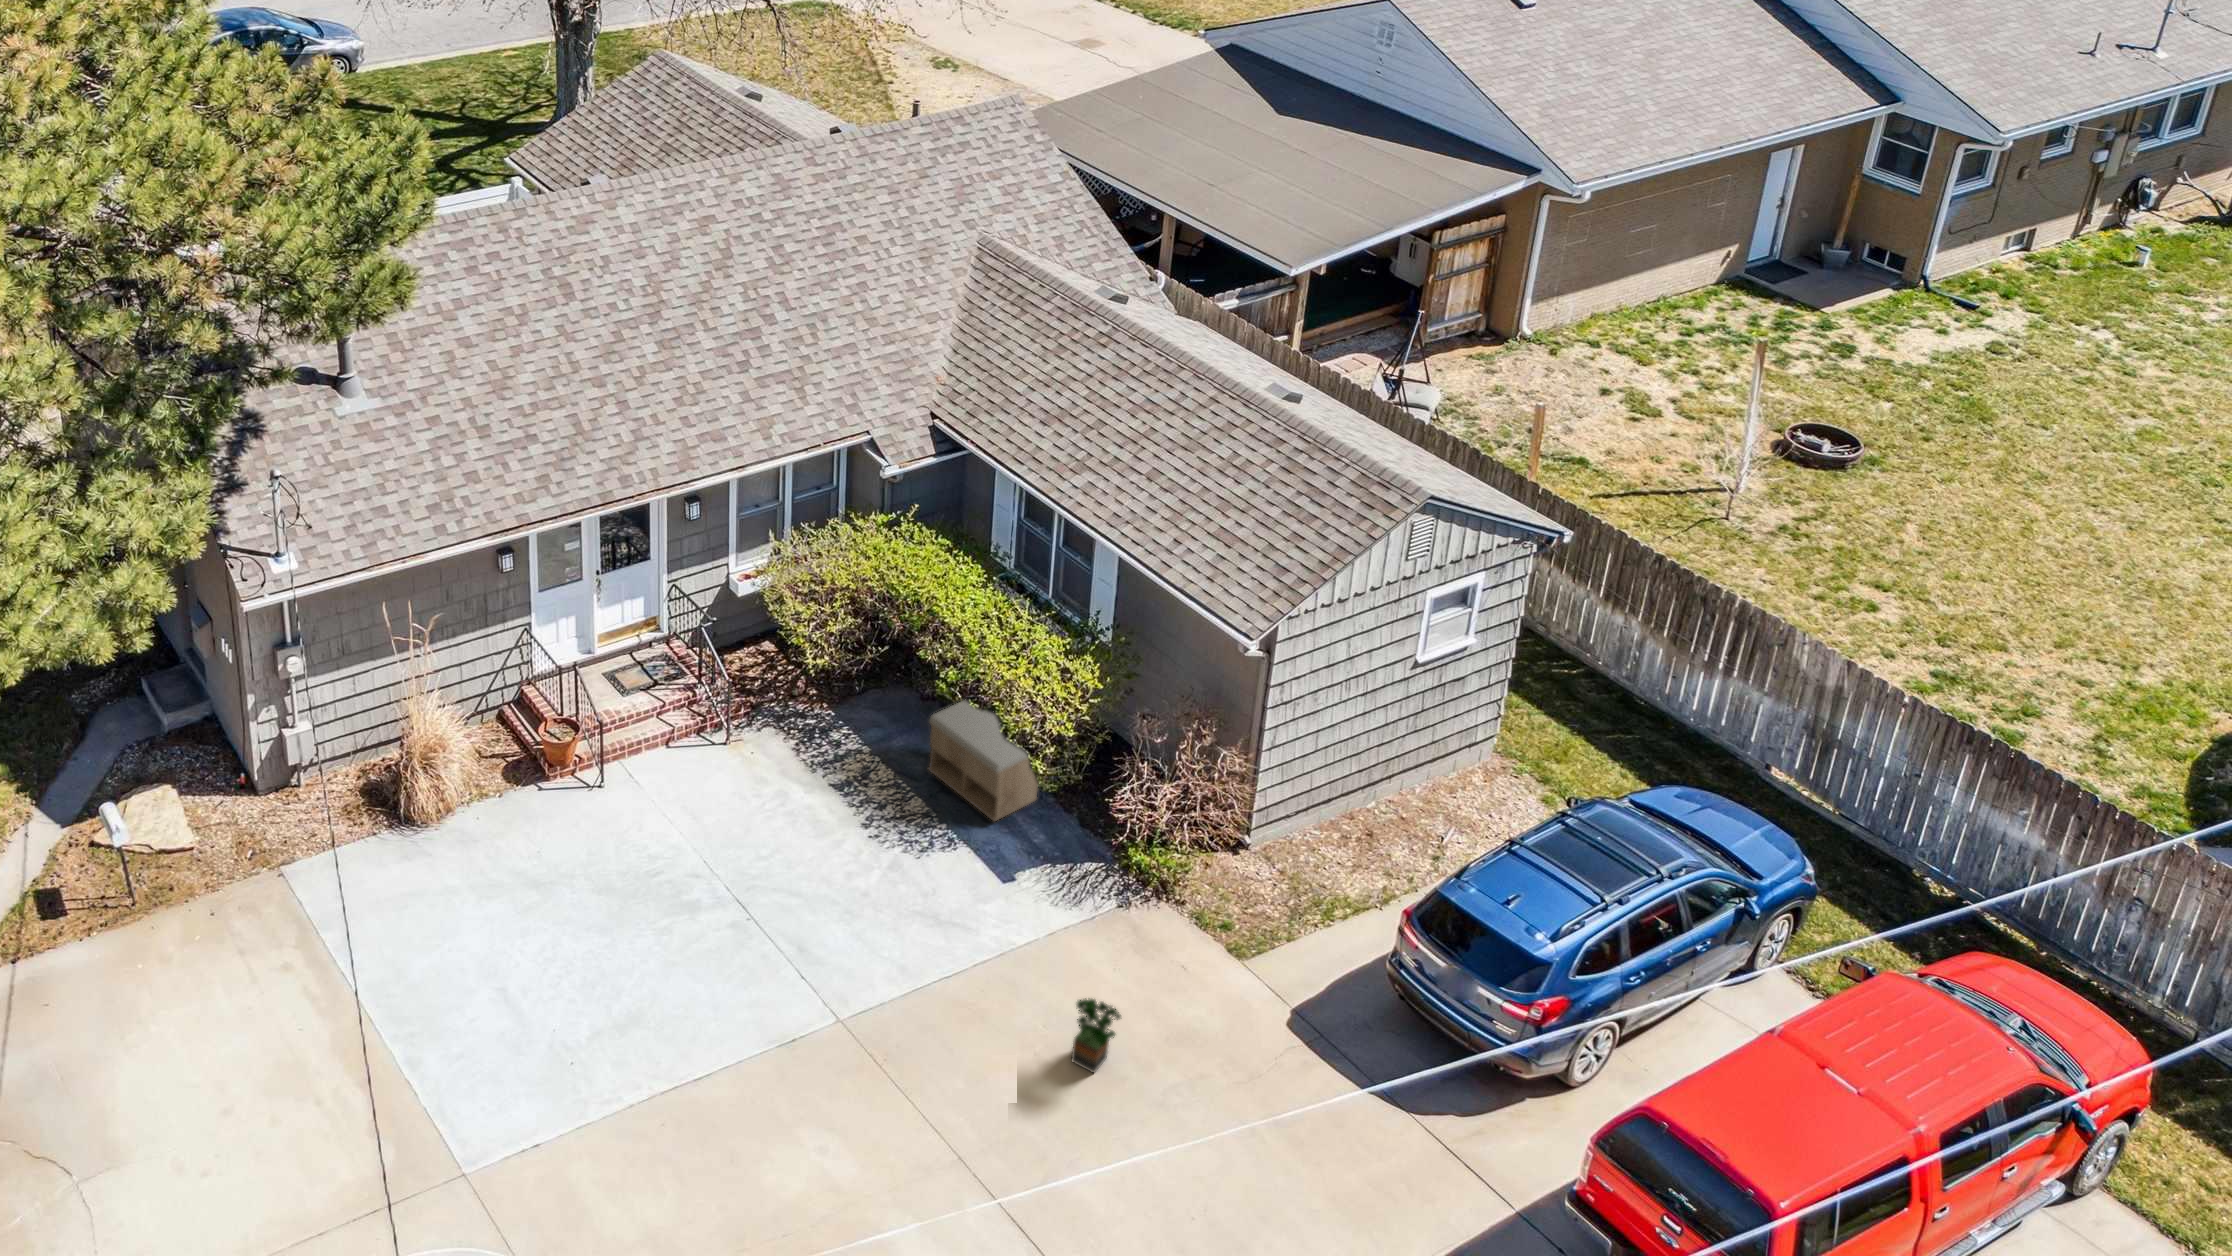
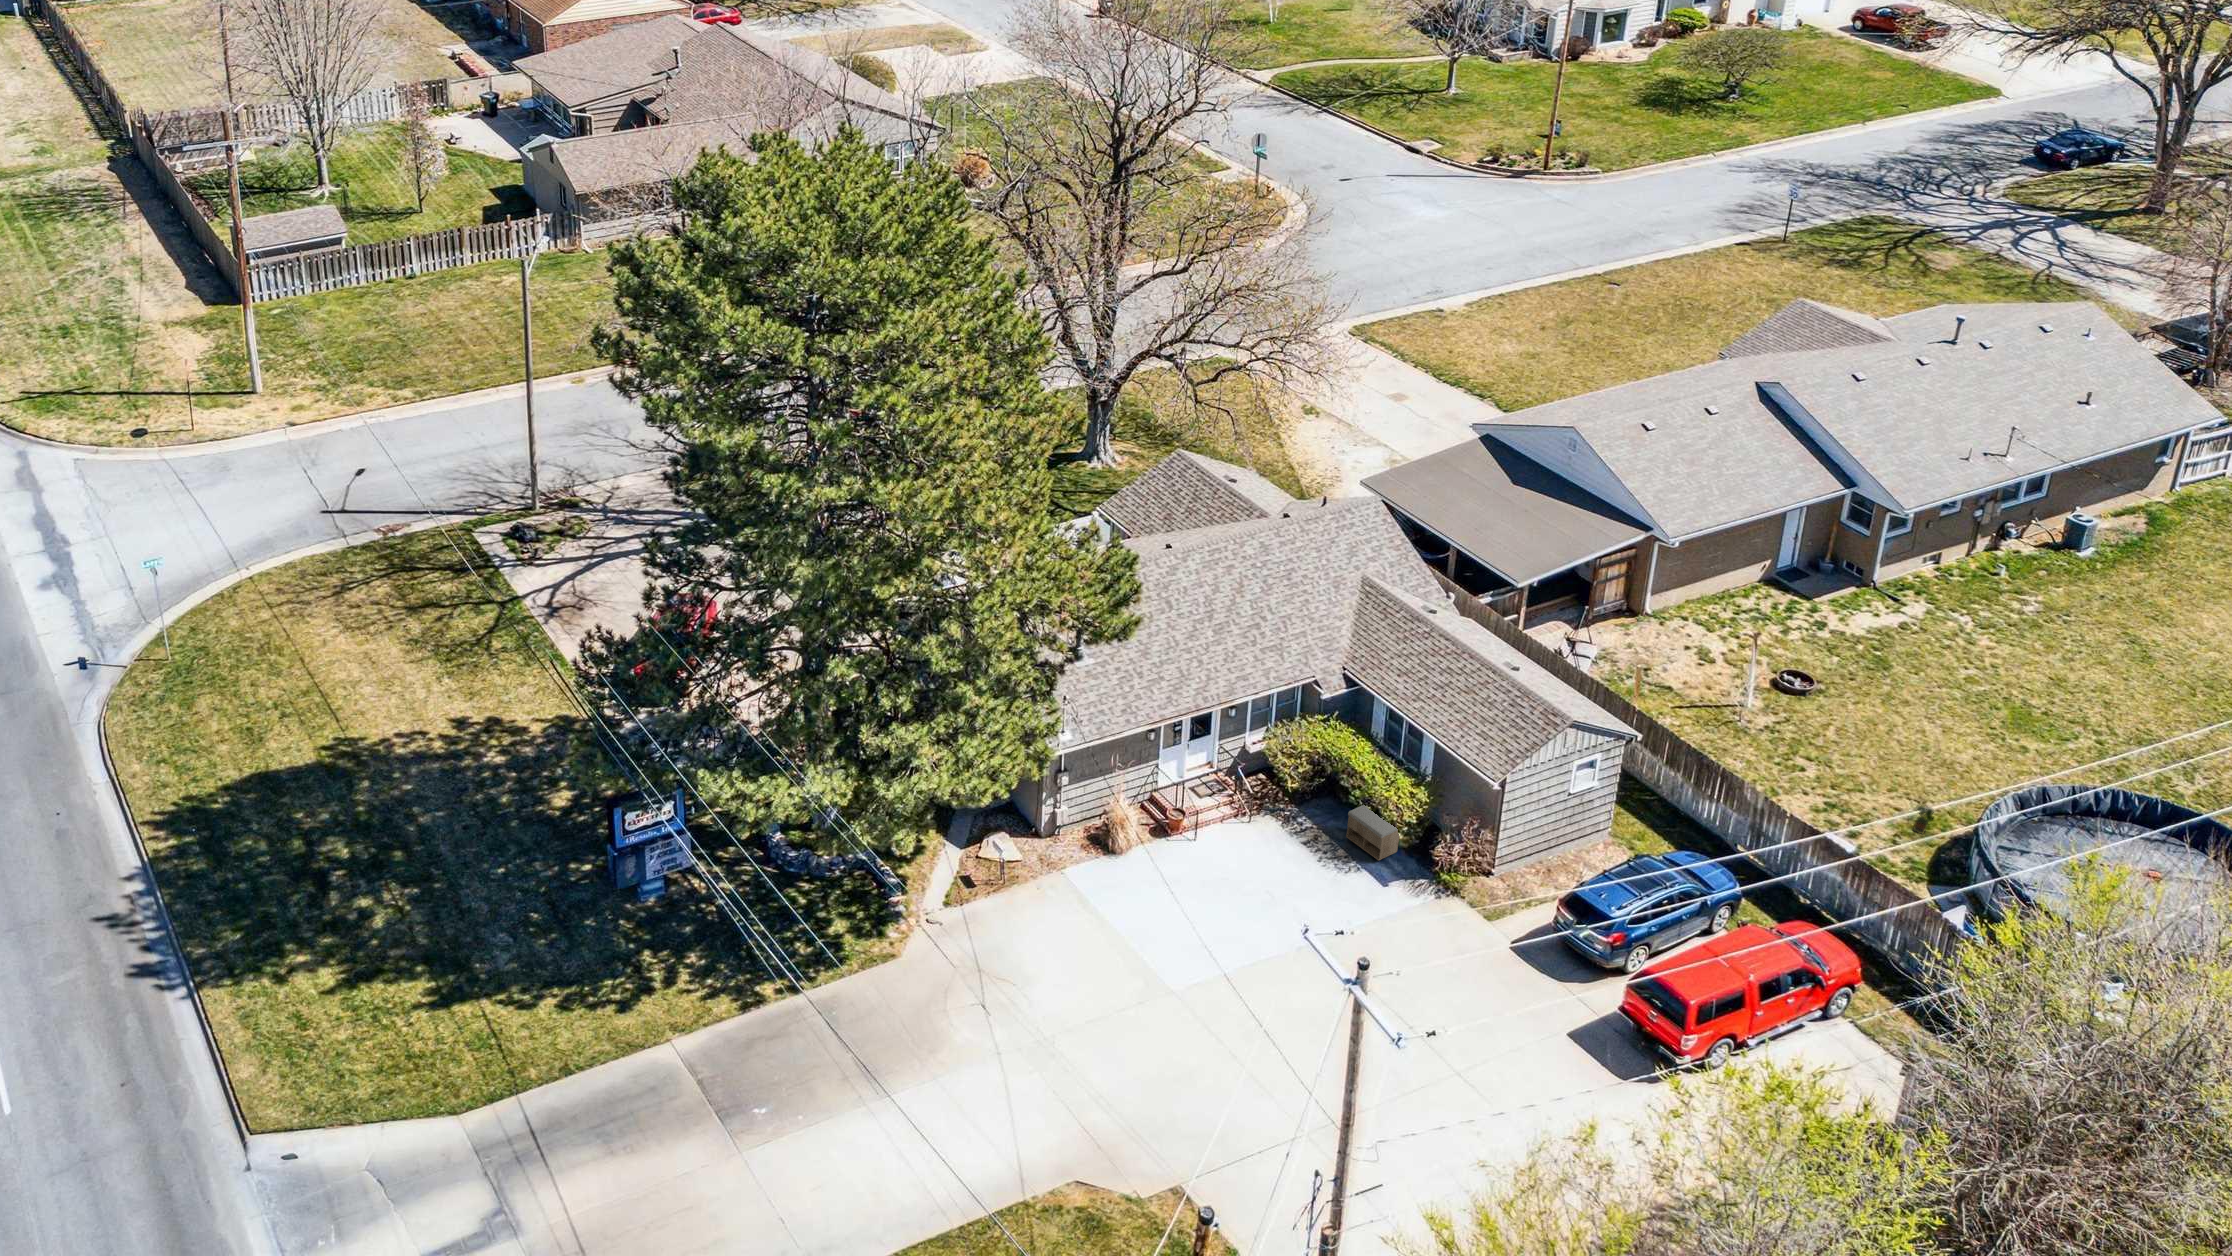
potted tree: present [1071,998,1121,1073] -> present [1913,806,1934,834]

